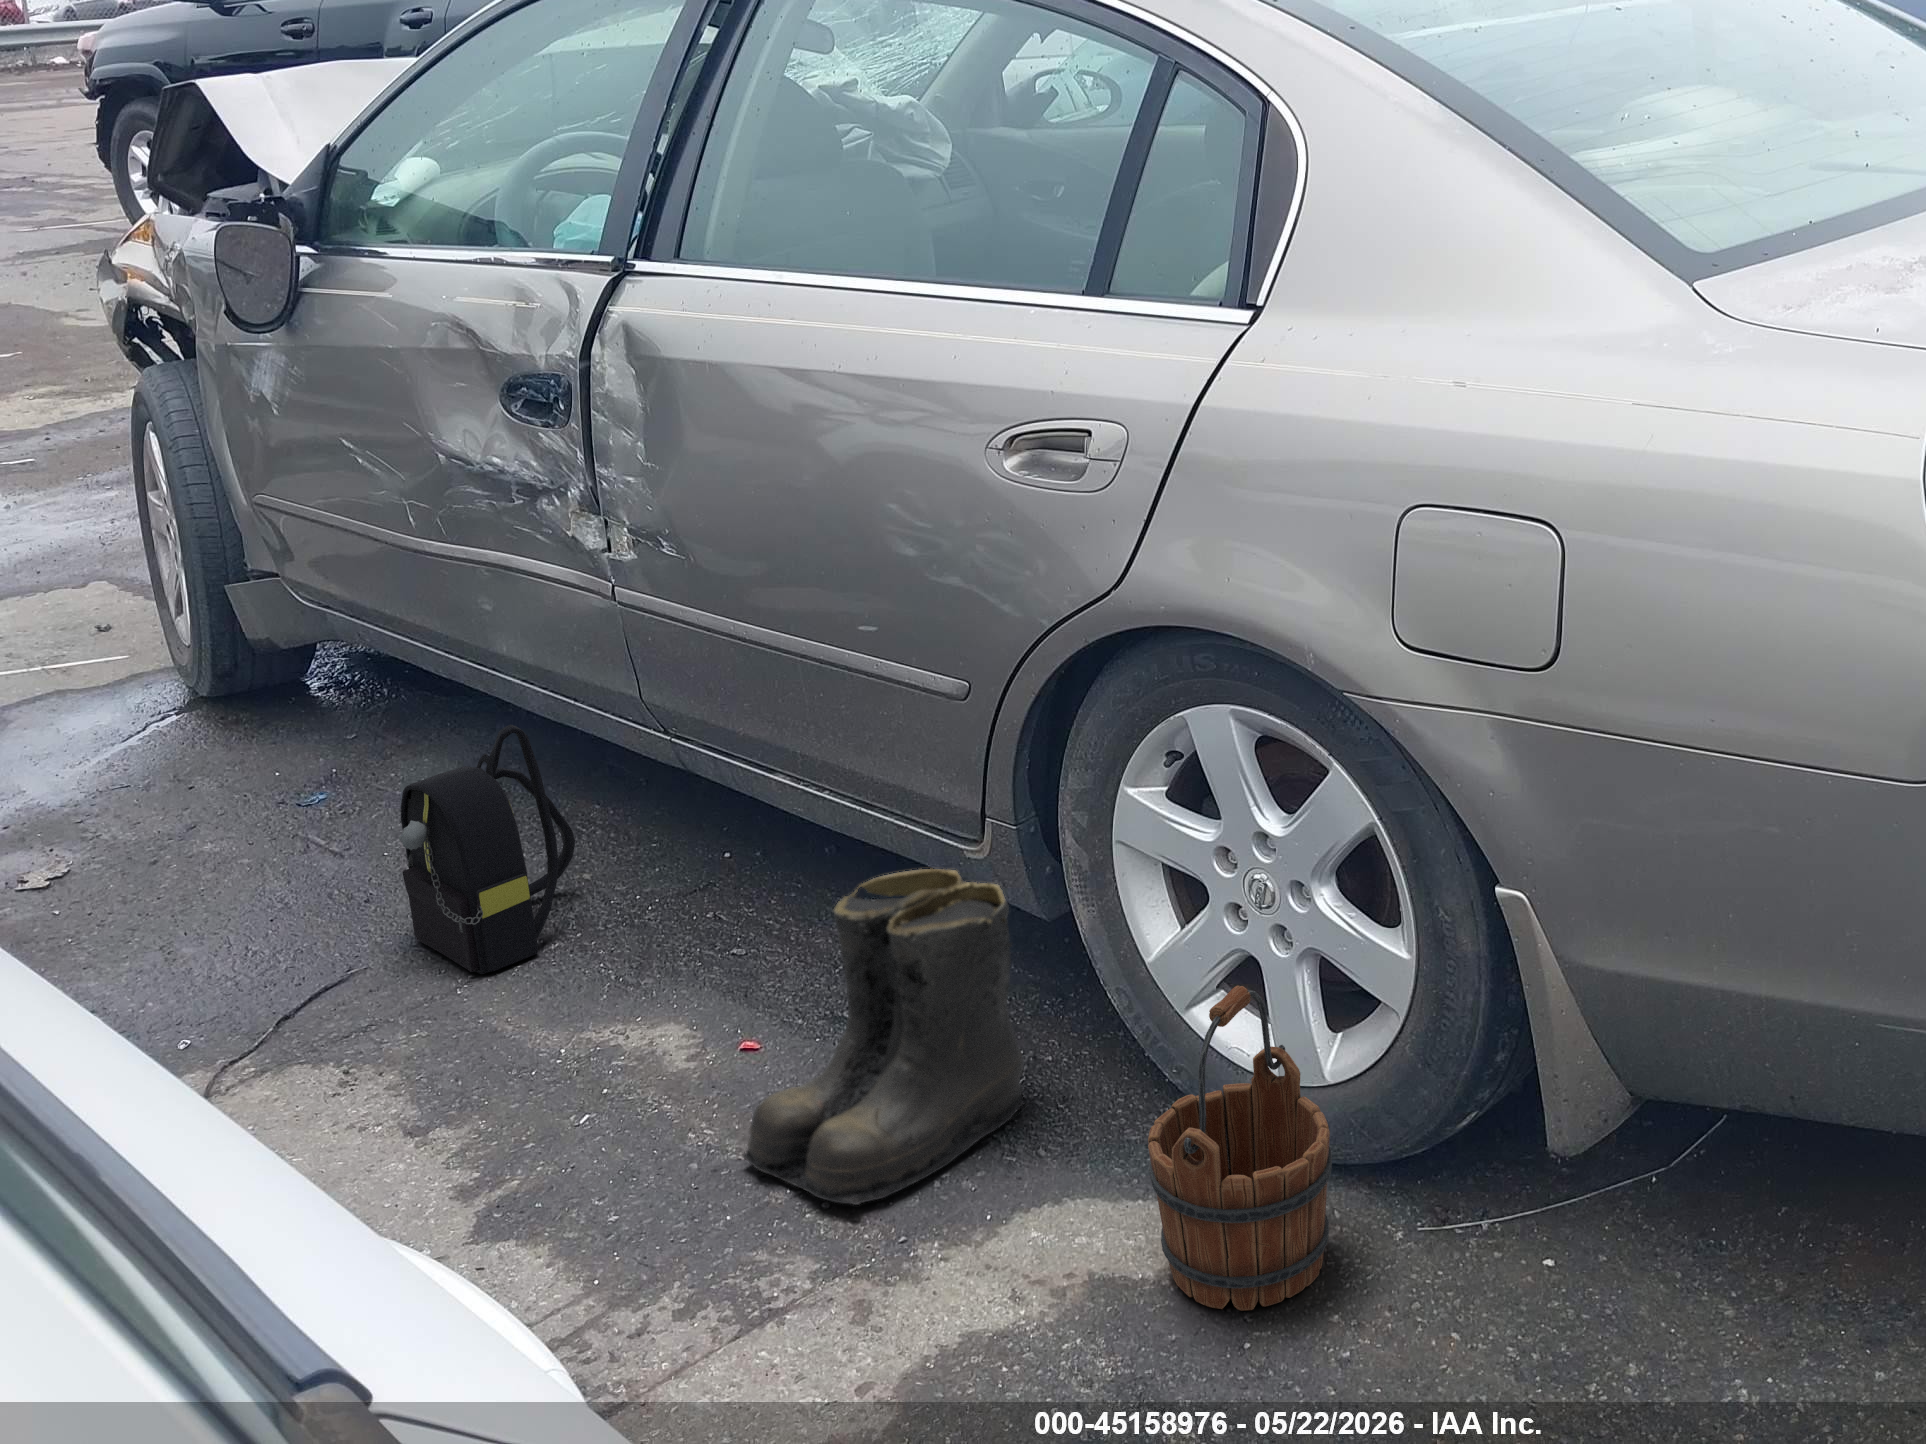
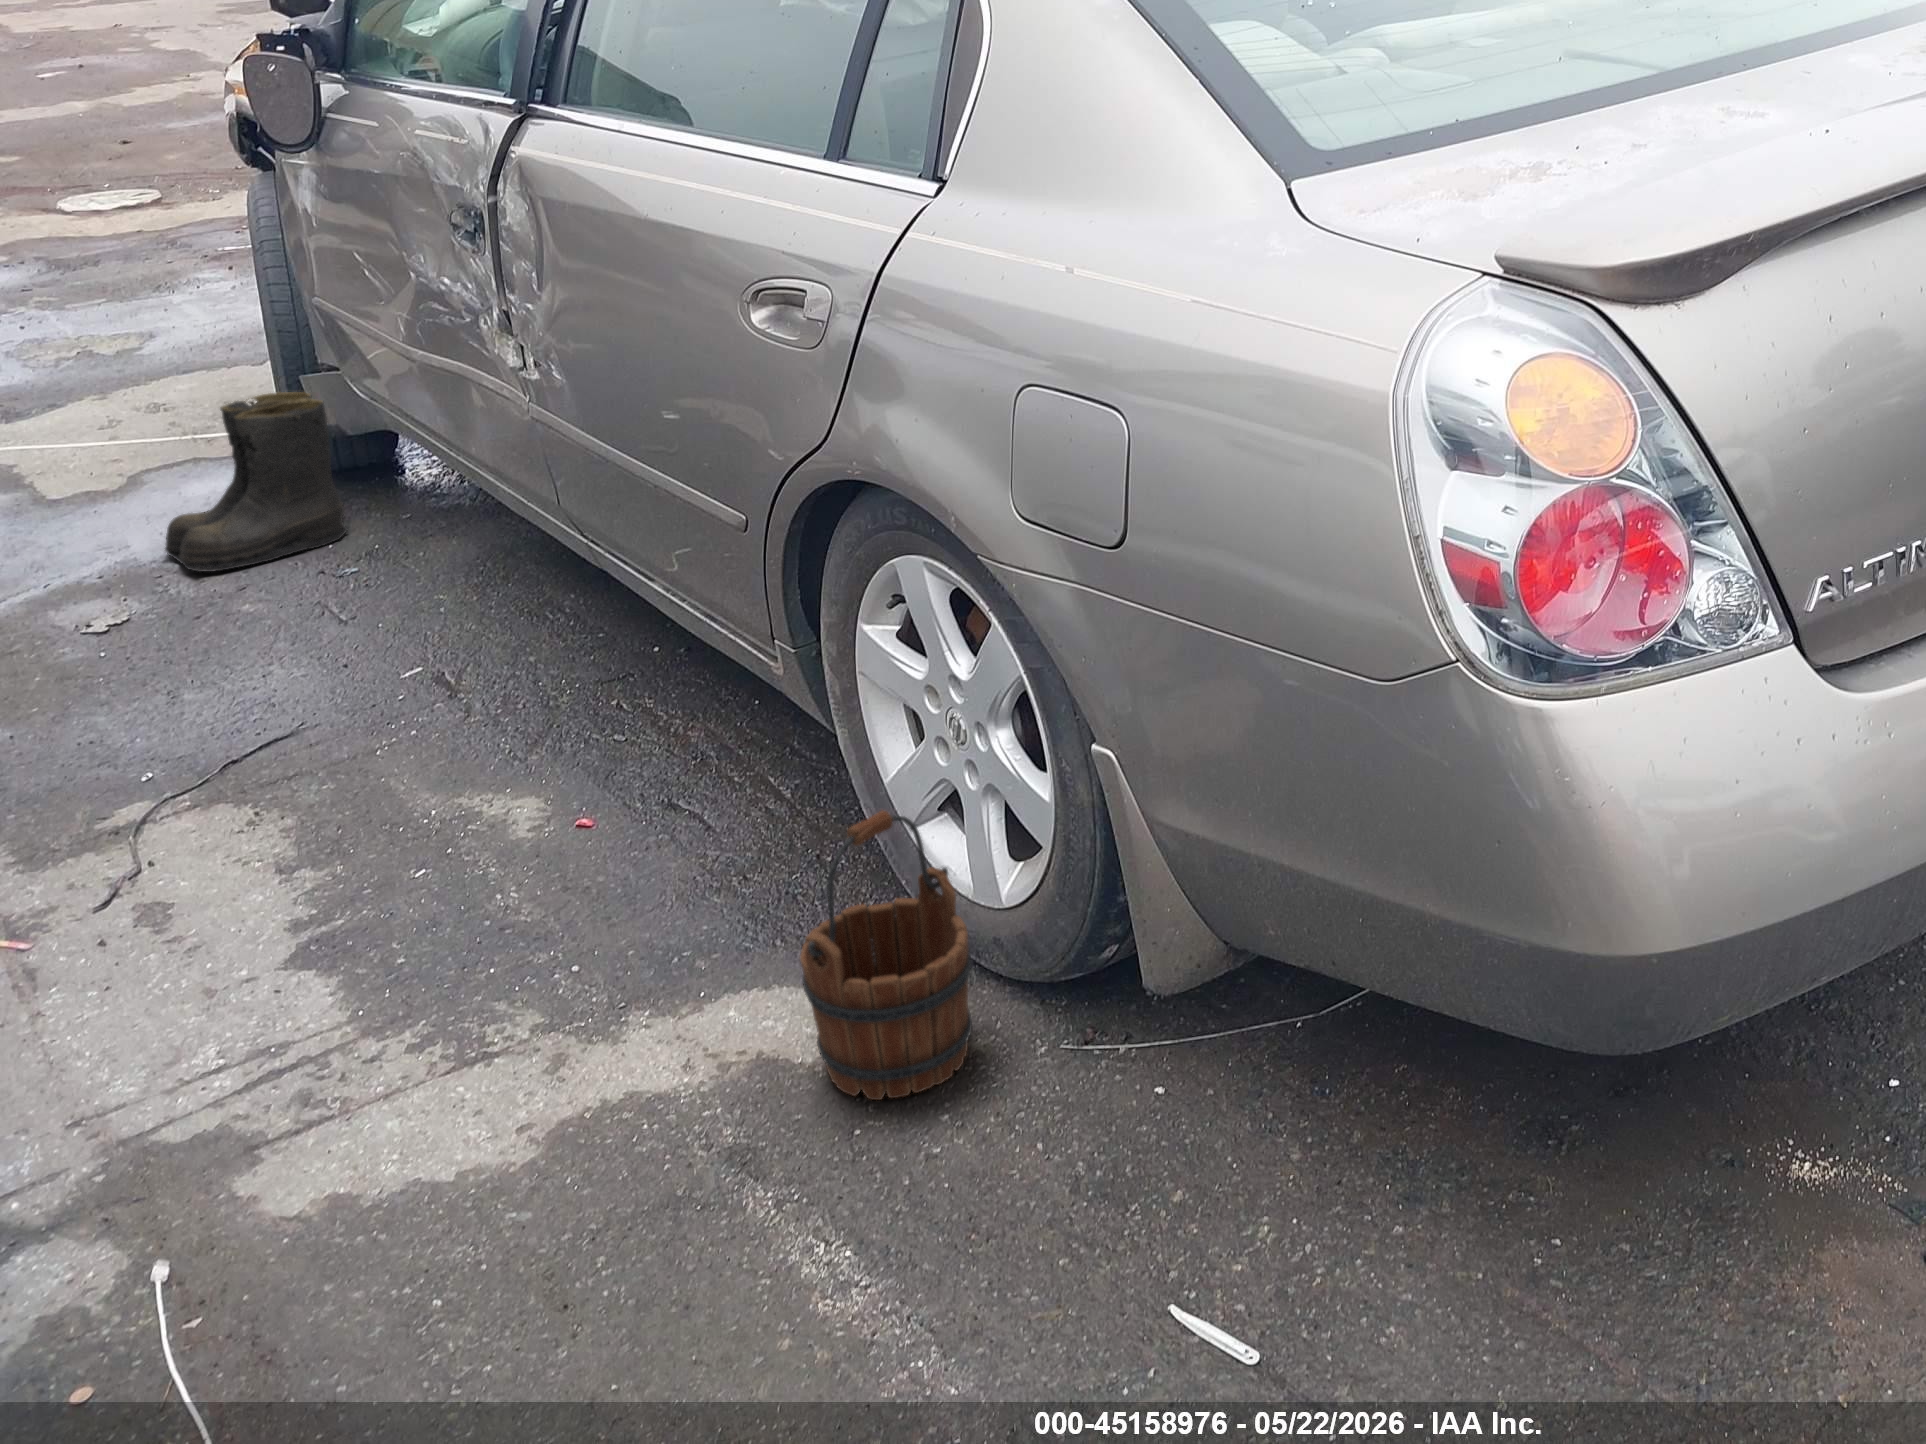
backpack: present [399,725,575,974] -> none [336,520,511,739]
boots: present [743,869,1024,1205] -> present [165,392,347,572]

